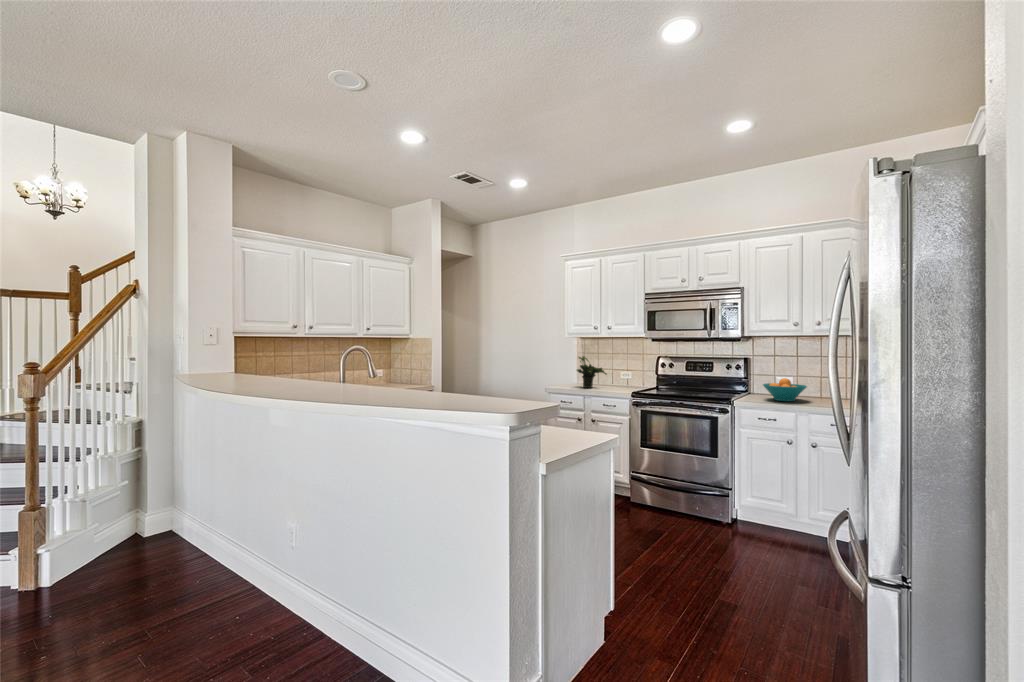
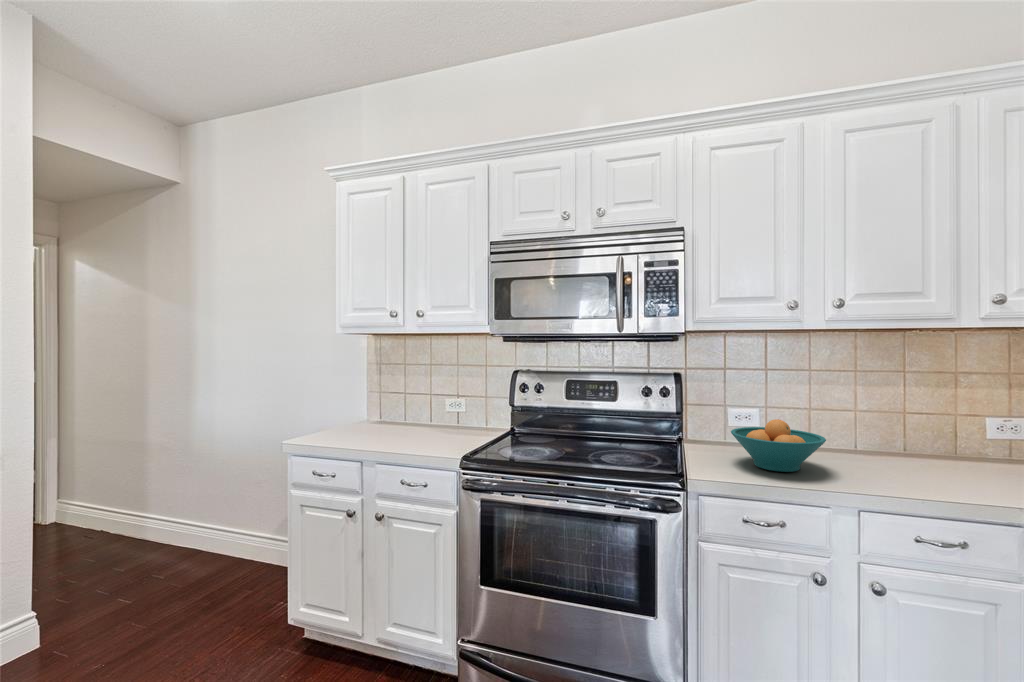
potted plant: present [577,356,607,388] -> none [352,372,417,438]

